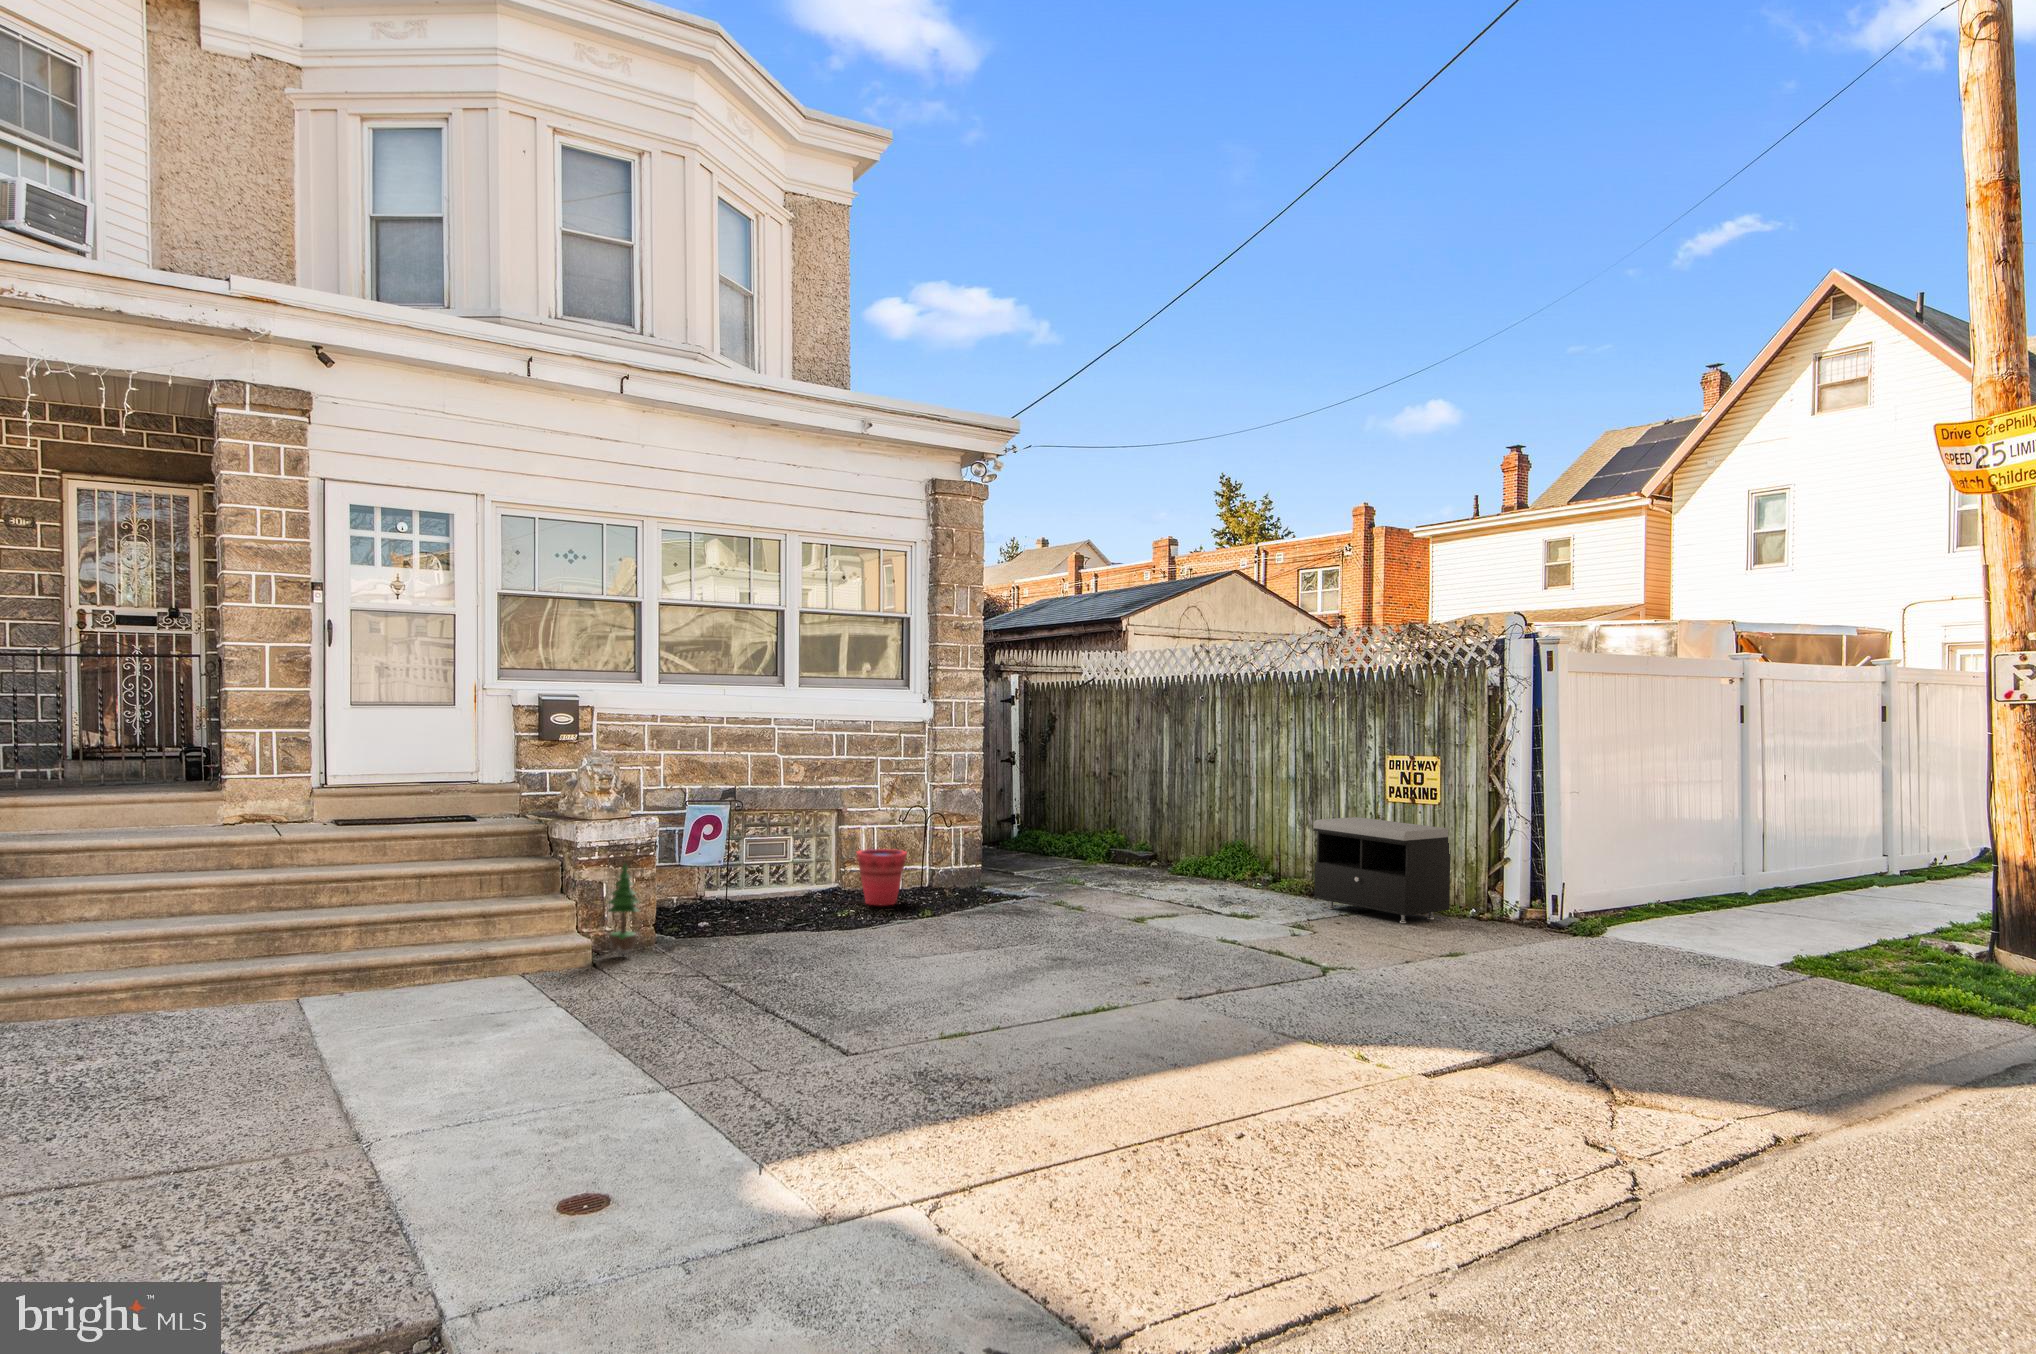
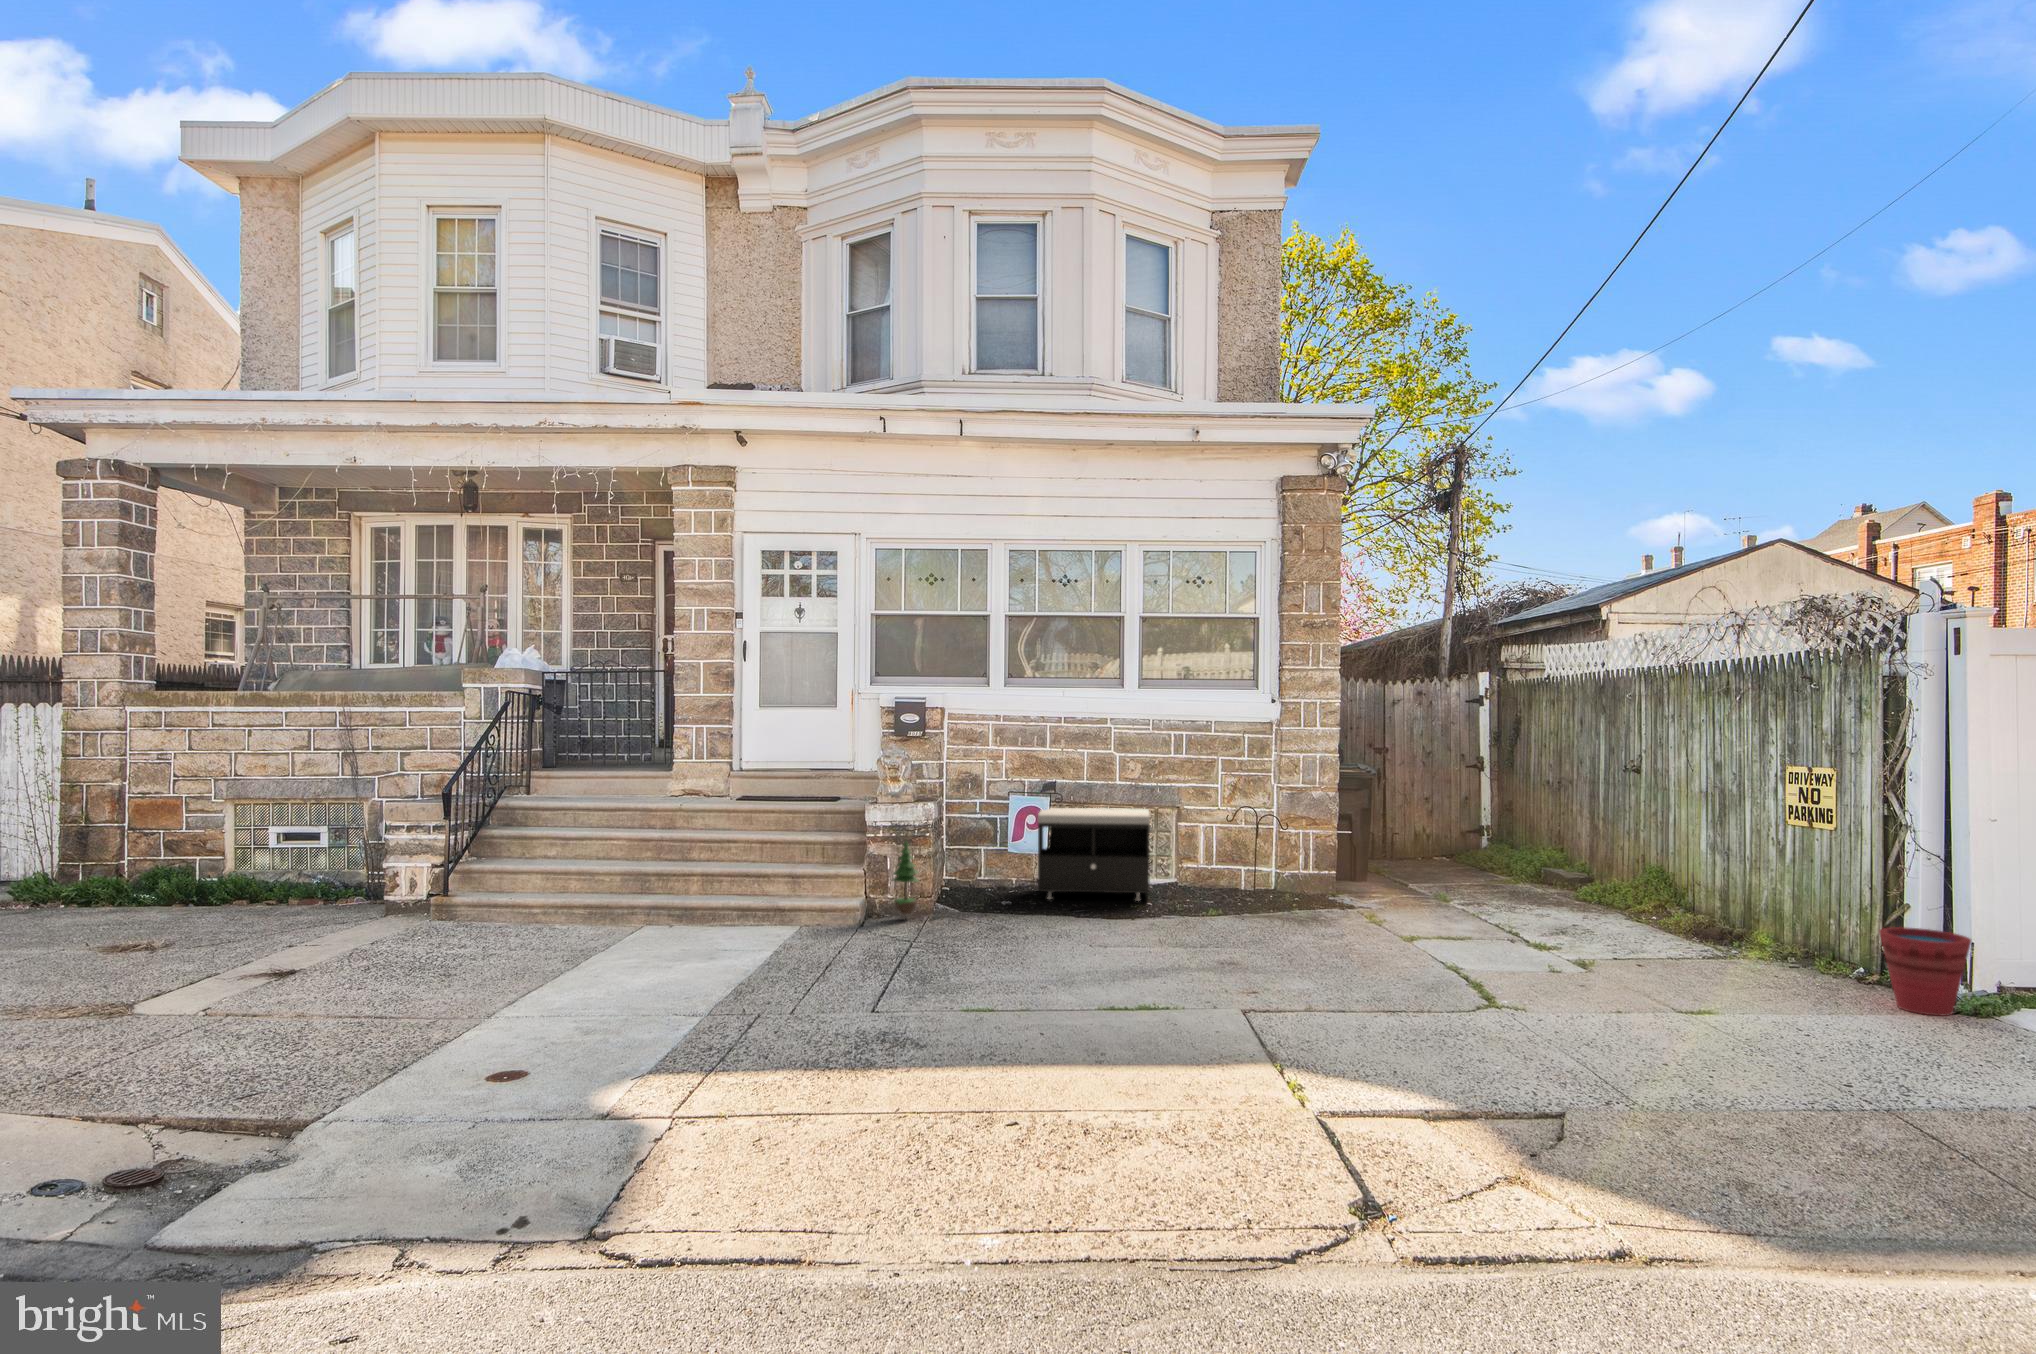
storage bench: present [1313,817,1450,923] -> present [1038,808,1150,901]
bucket: present [857,849,907,906] -> present [1879,927,1971,1016]

